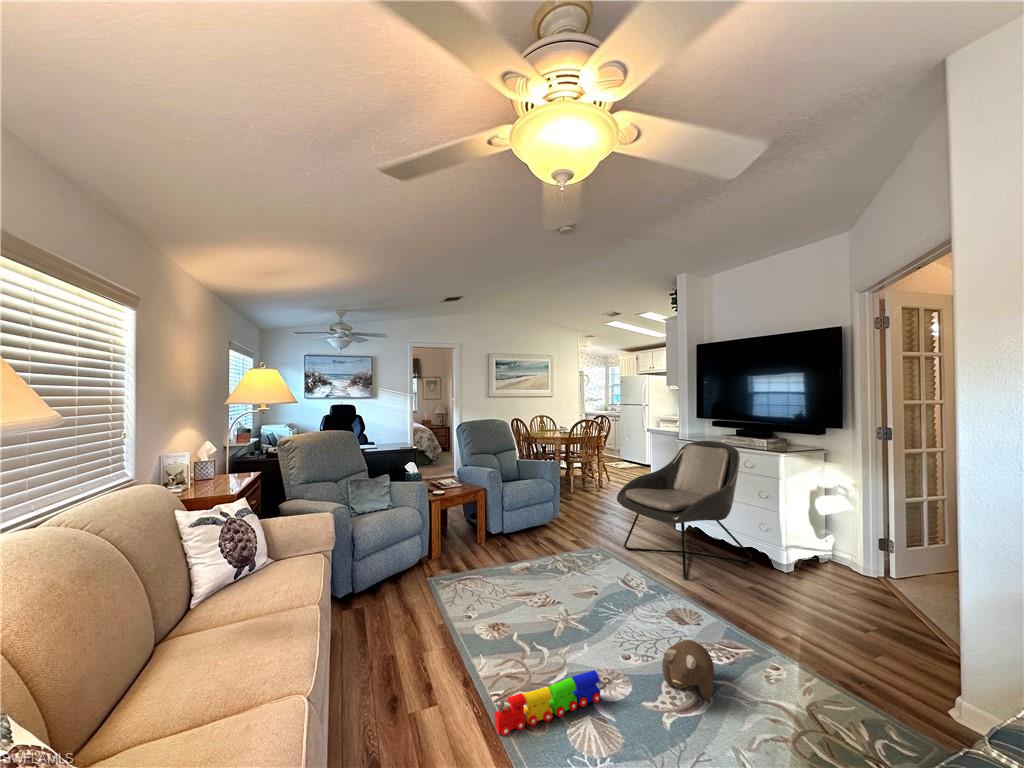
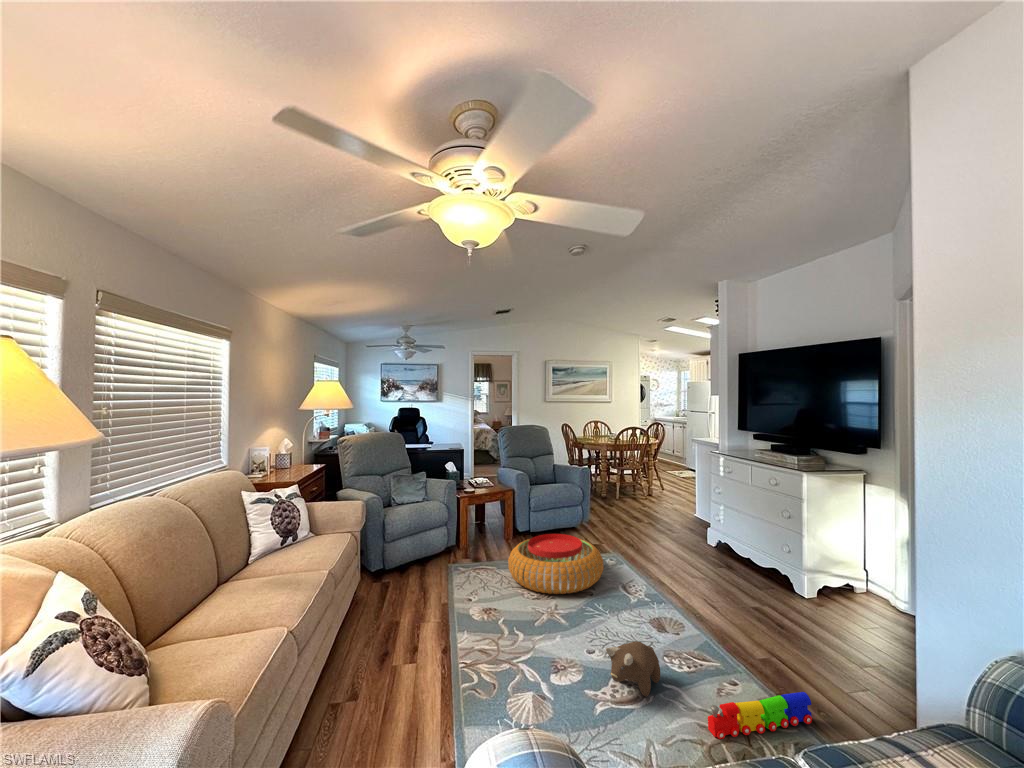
lounge chair: present [617,441,752,580] -> none [635,457,767,594]
pouf: none [496,531,600,598] -> present [508,534,604,594]
toy train: present [494,670,600,736] -> present [708,692,812,739]

